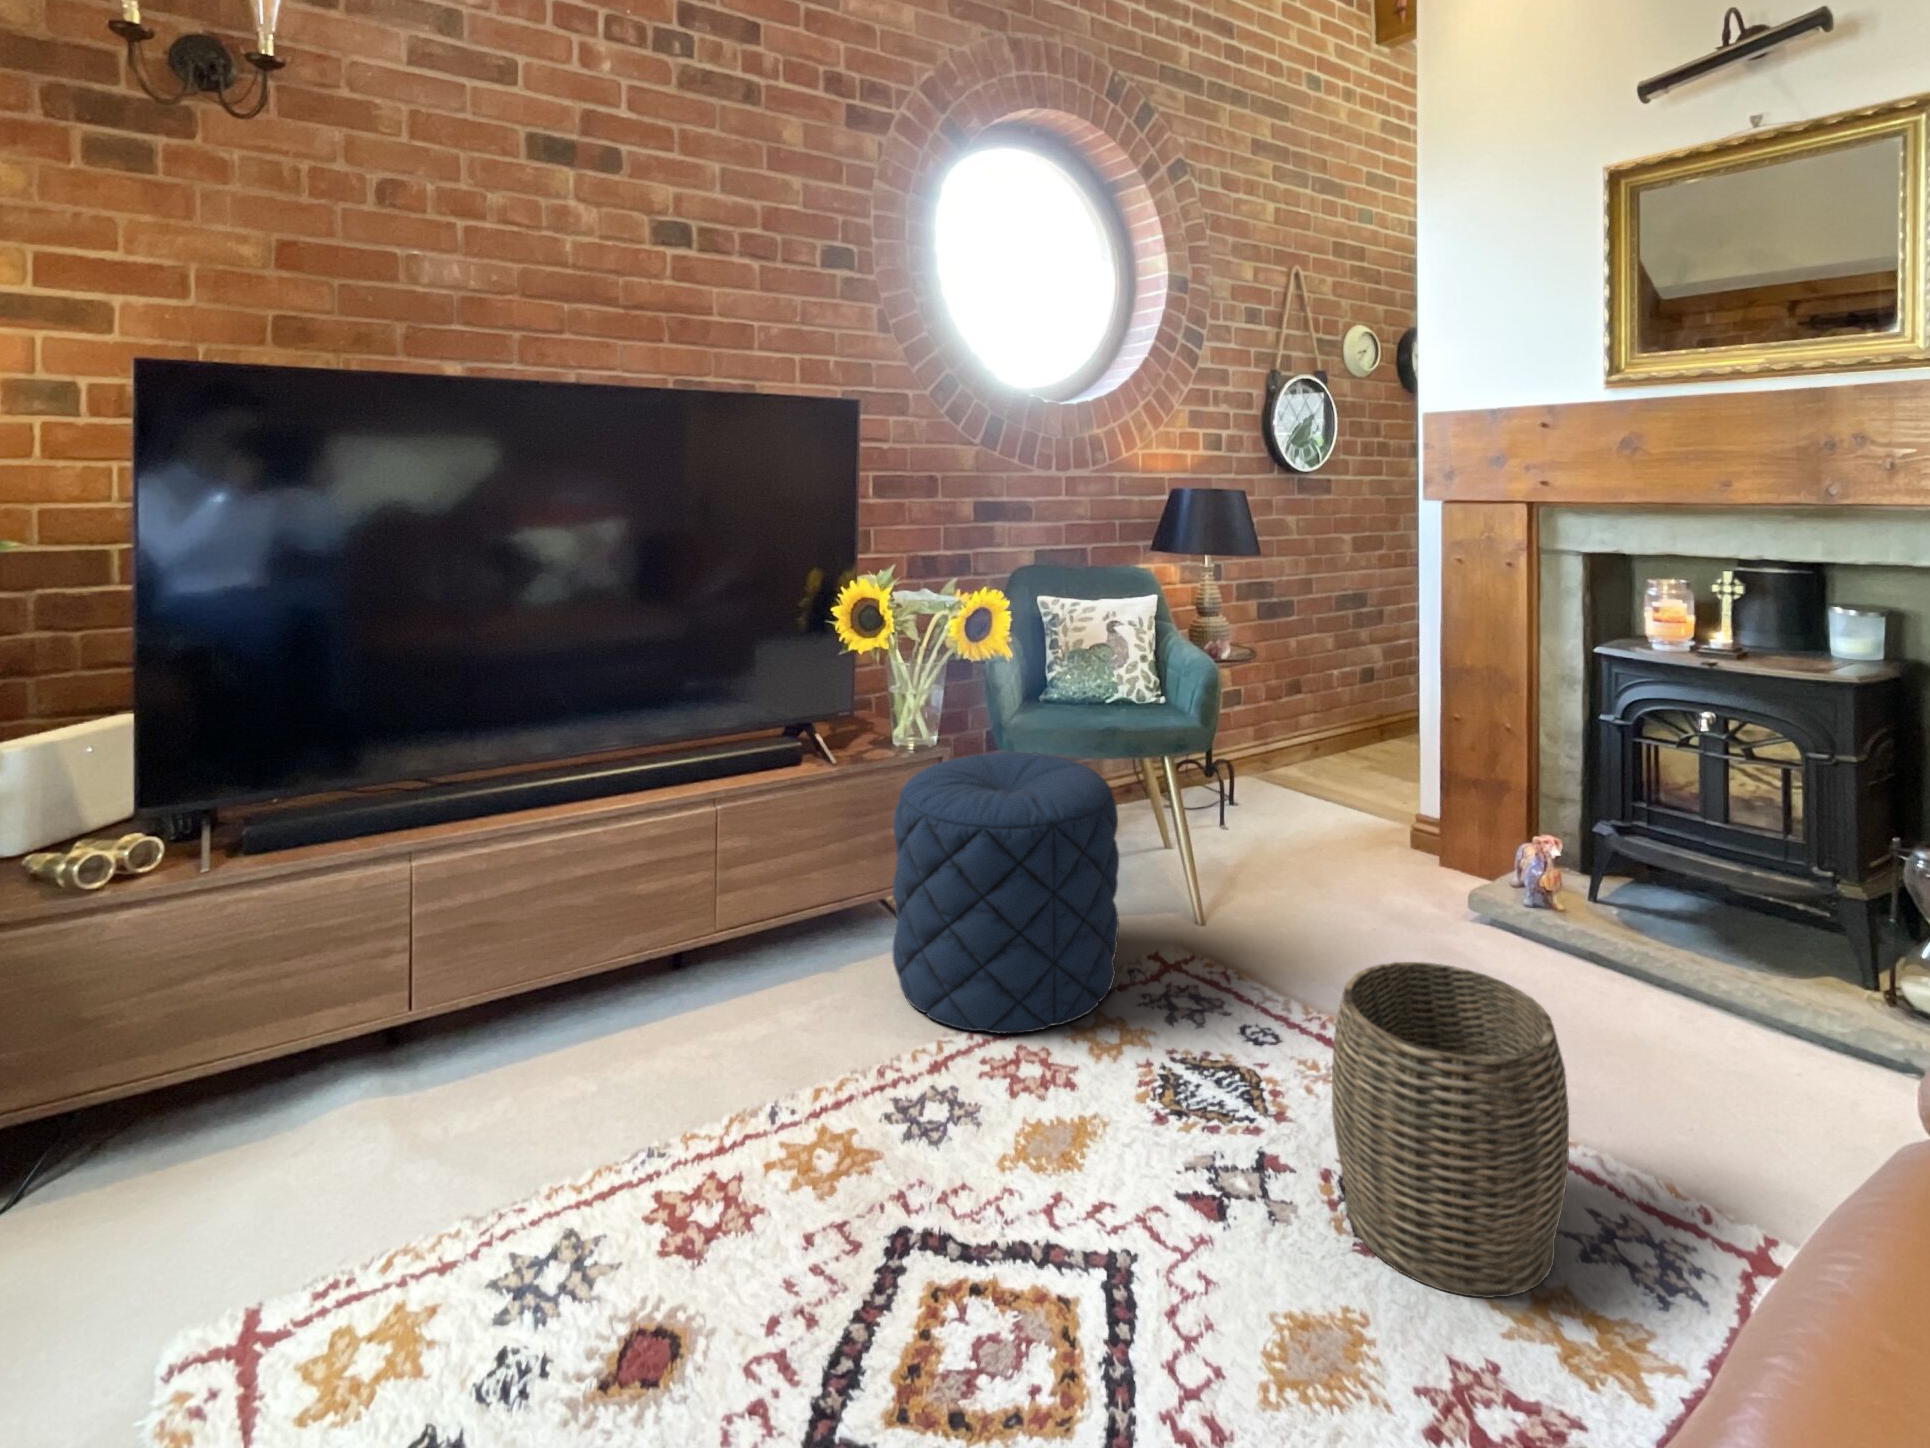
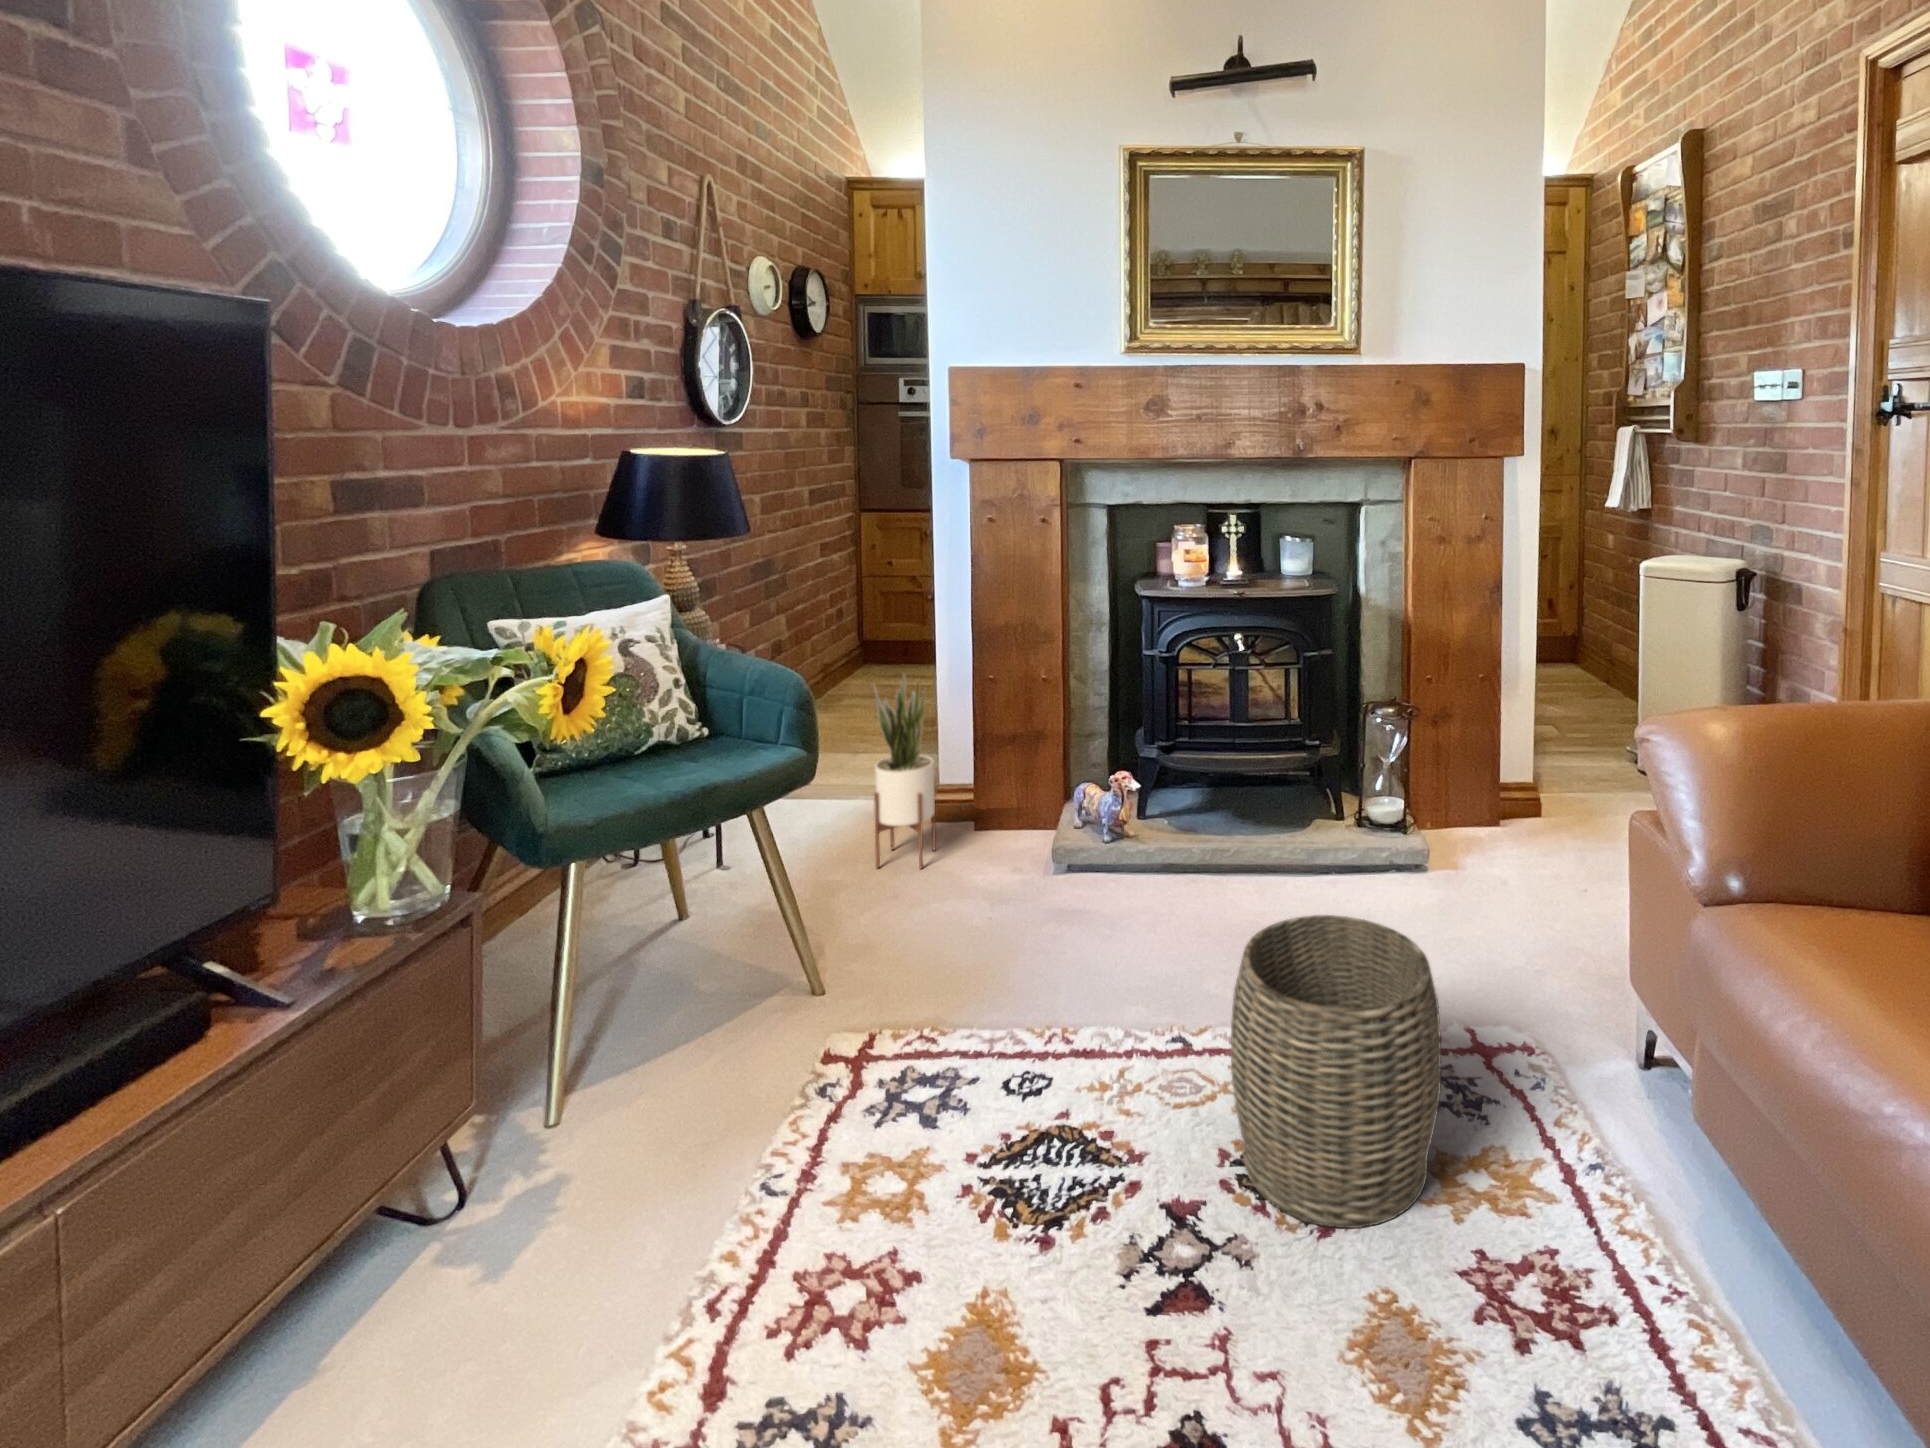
potted plant: none [1314,691,1383,875] -> present [874,675,936,869]
pouf: present [893,752,1119,1033] -> none [443,849,837,1338]

